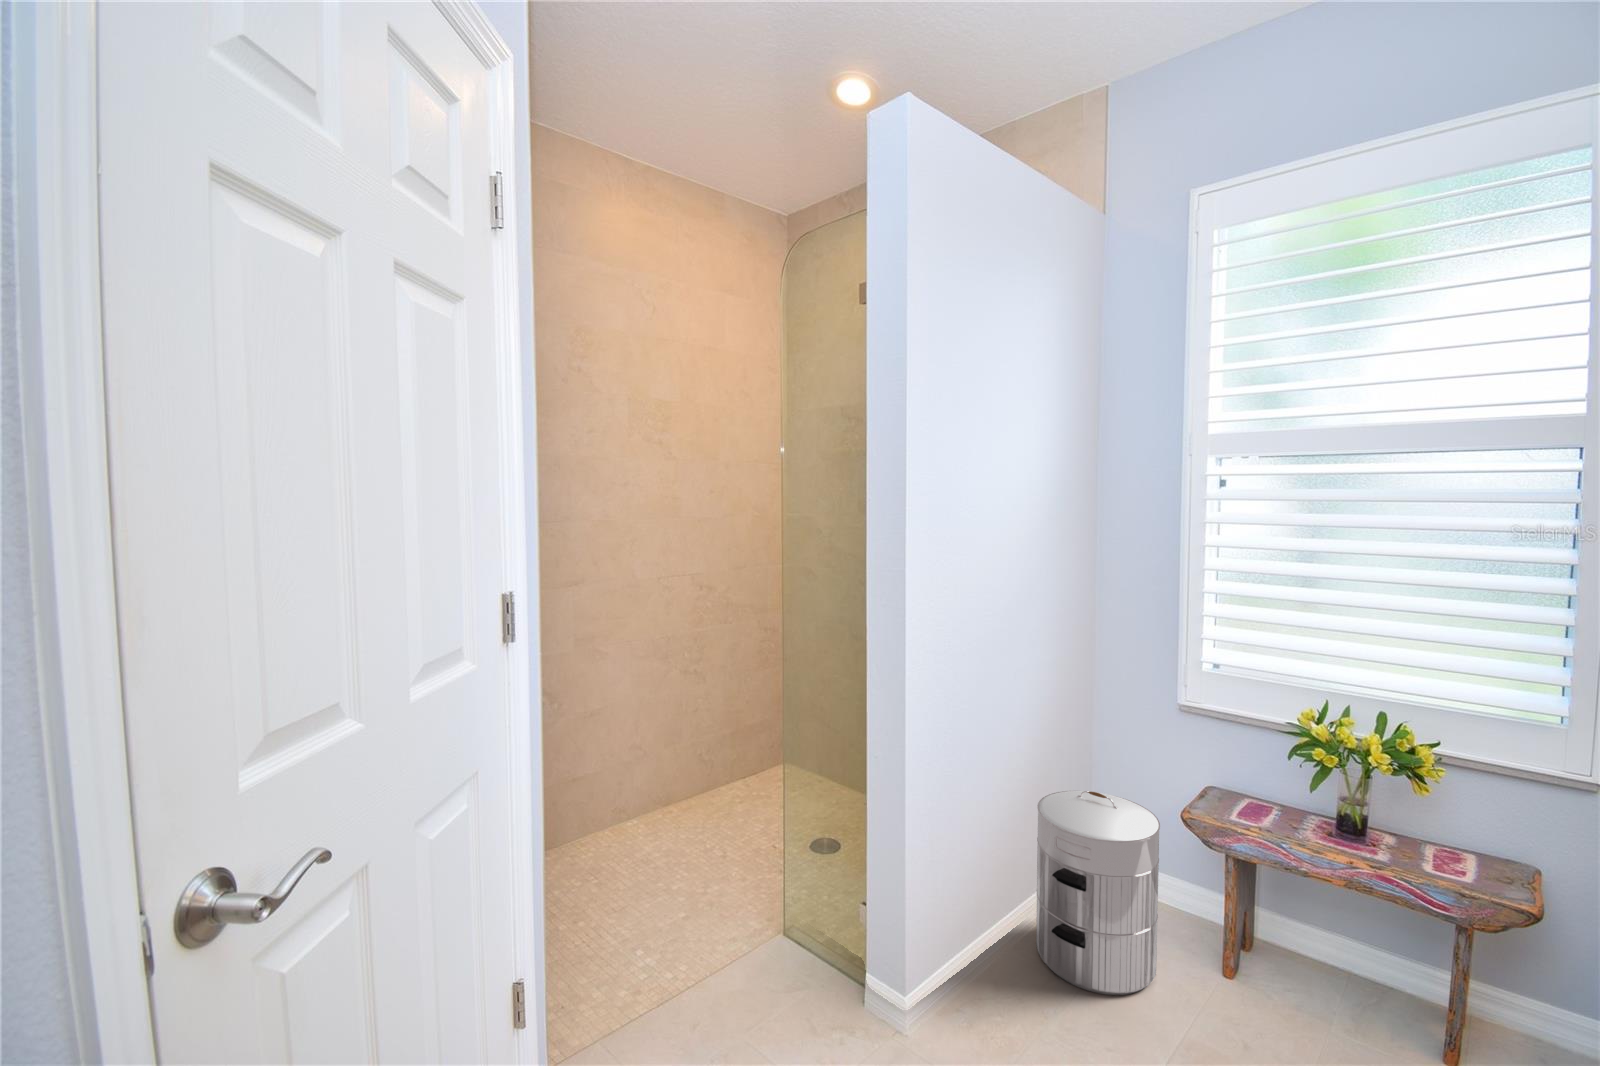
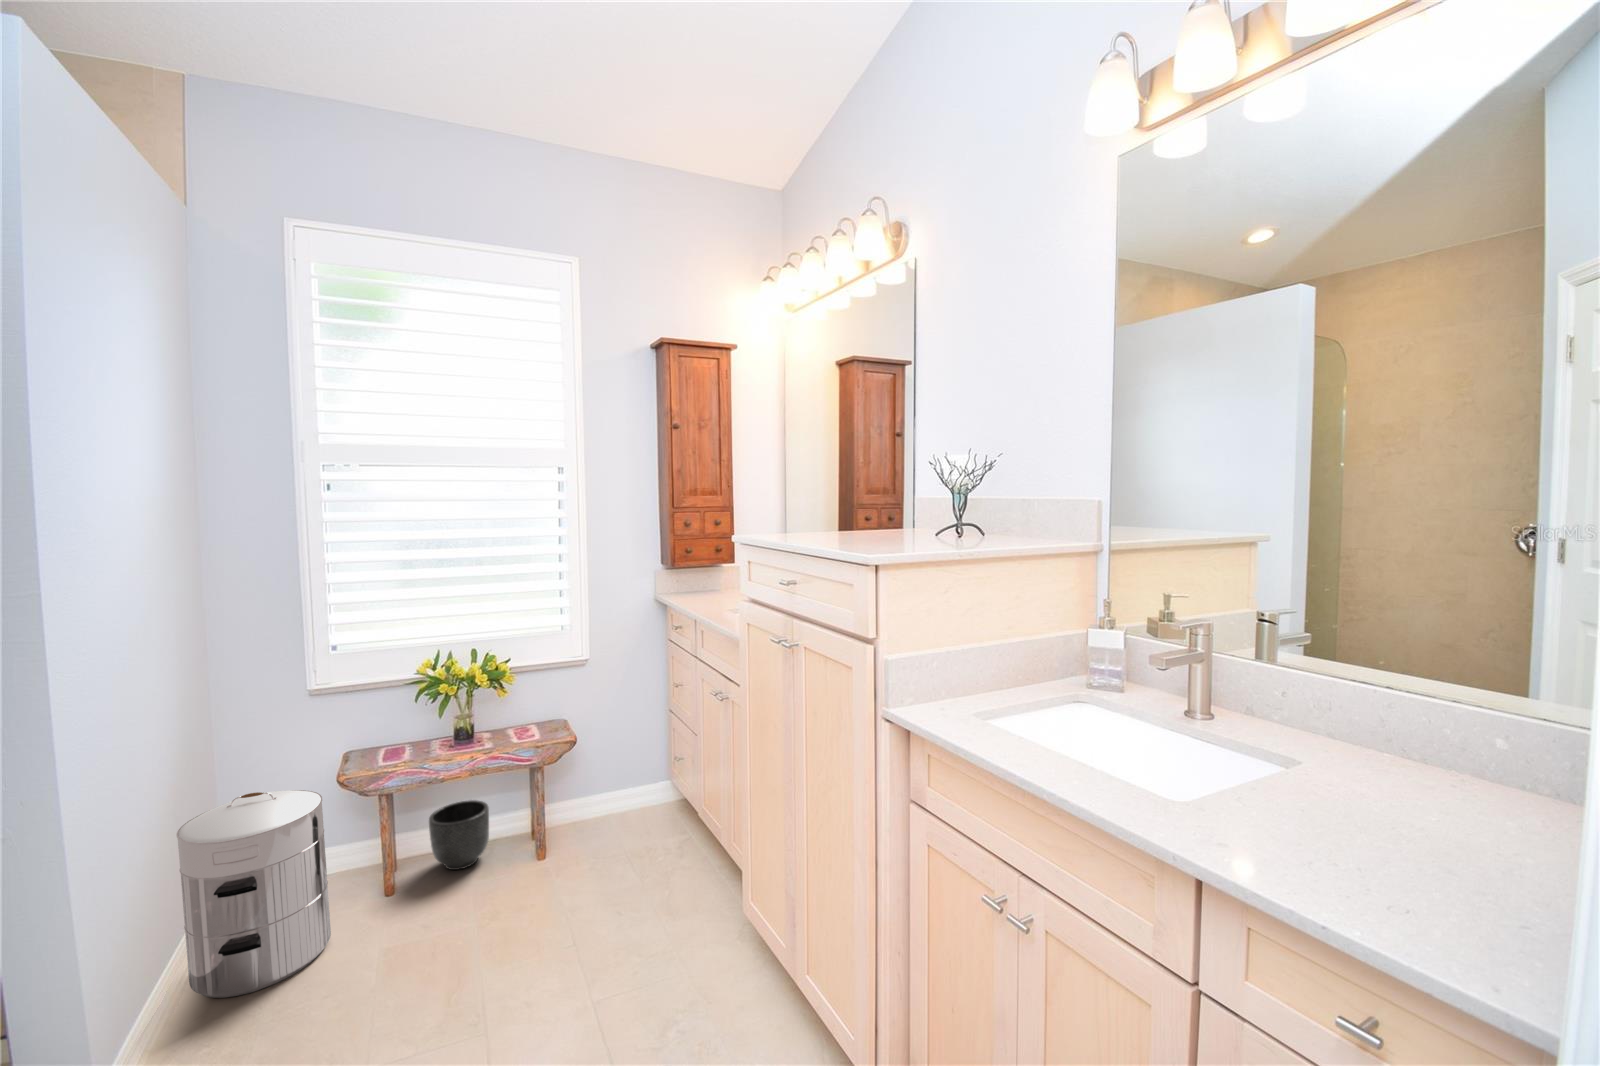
planter: none [1288,901,1378,1001] -> present [429,800,489,870]

